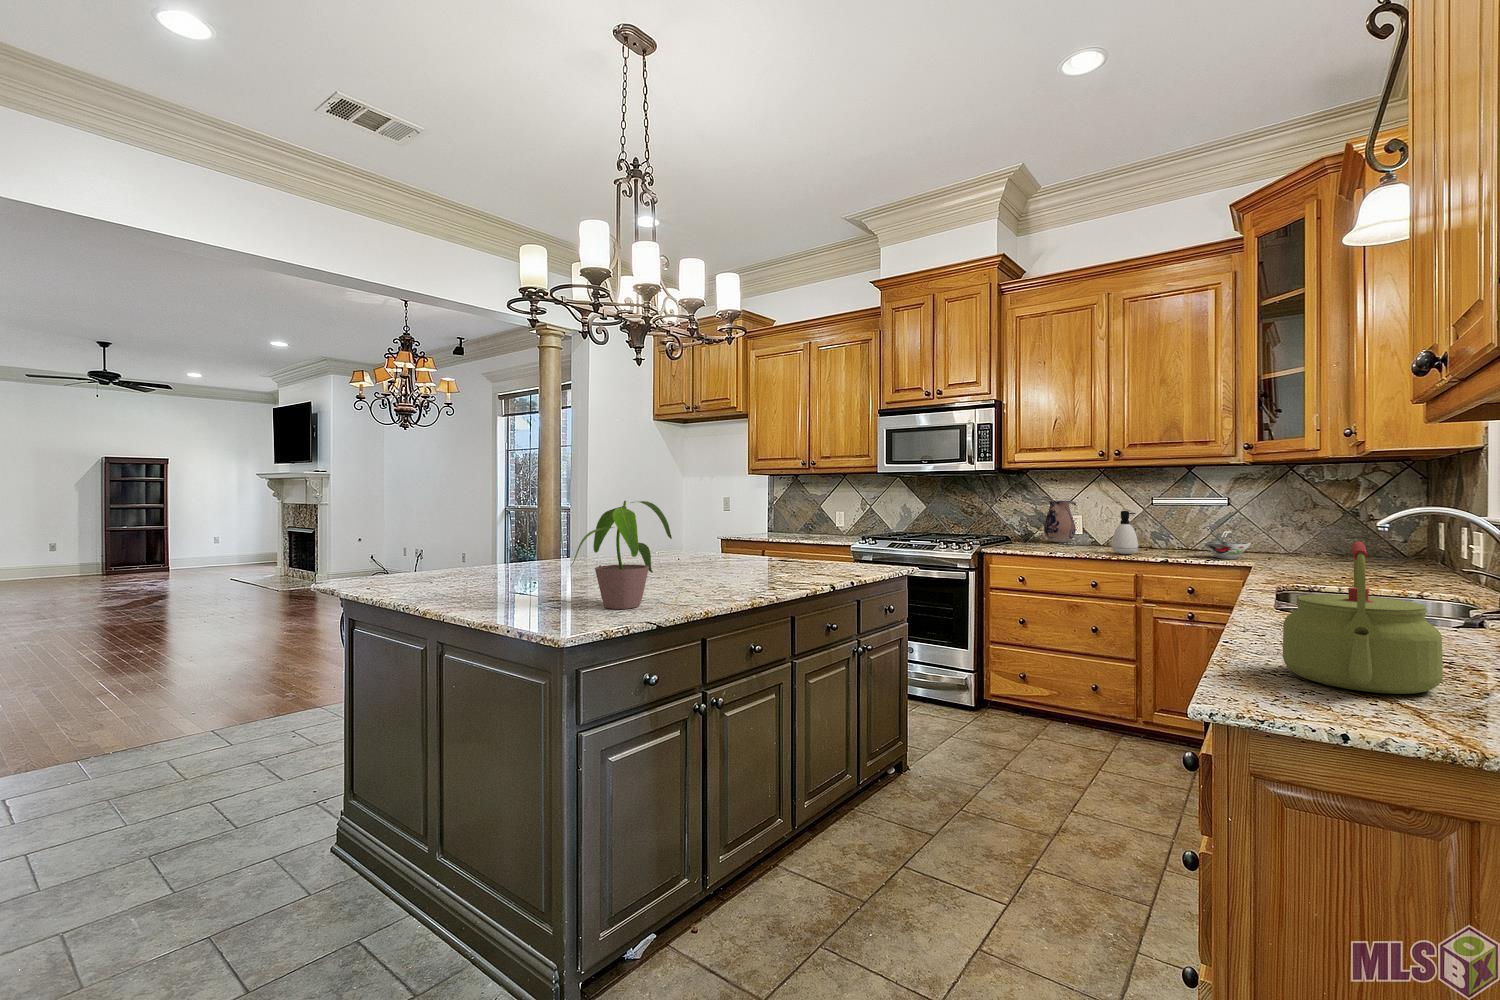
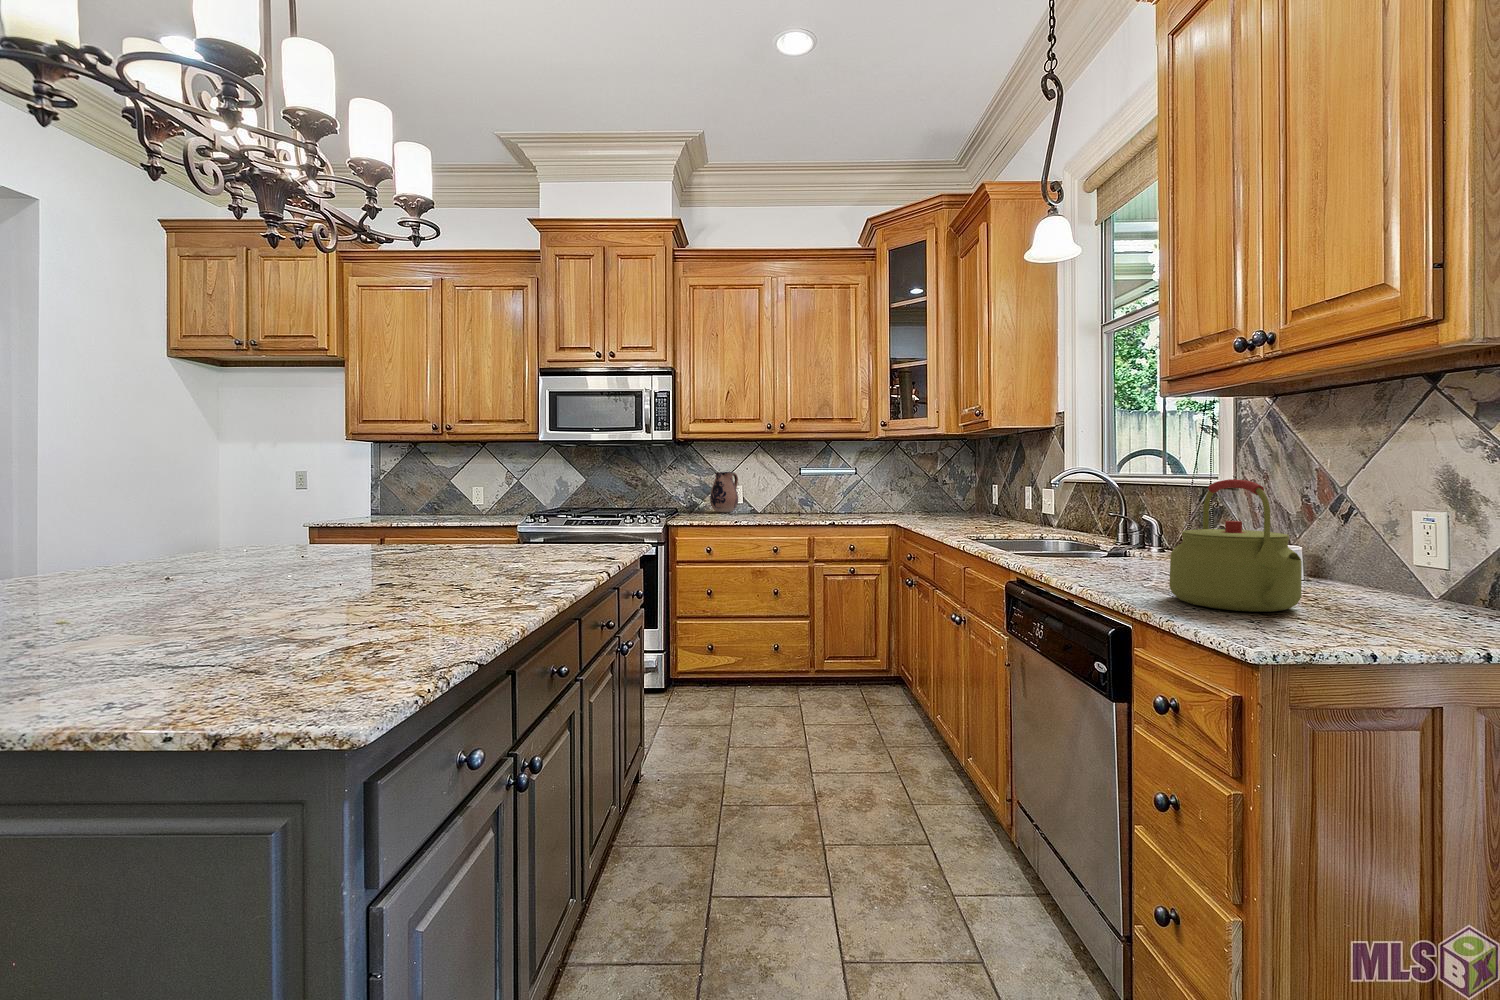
potted plant: present [571,501,672,609] -> none [209,441,456,638]
soap dispenser: present [1112,511,1138,554] -> none [788,479,810,519]
bowl: present [1203,531,1251,559] -> none [858,495,893,519]

